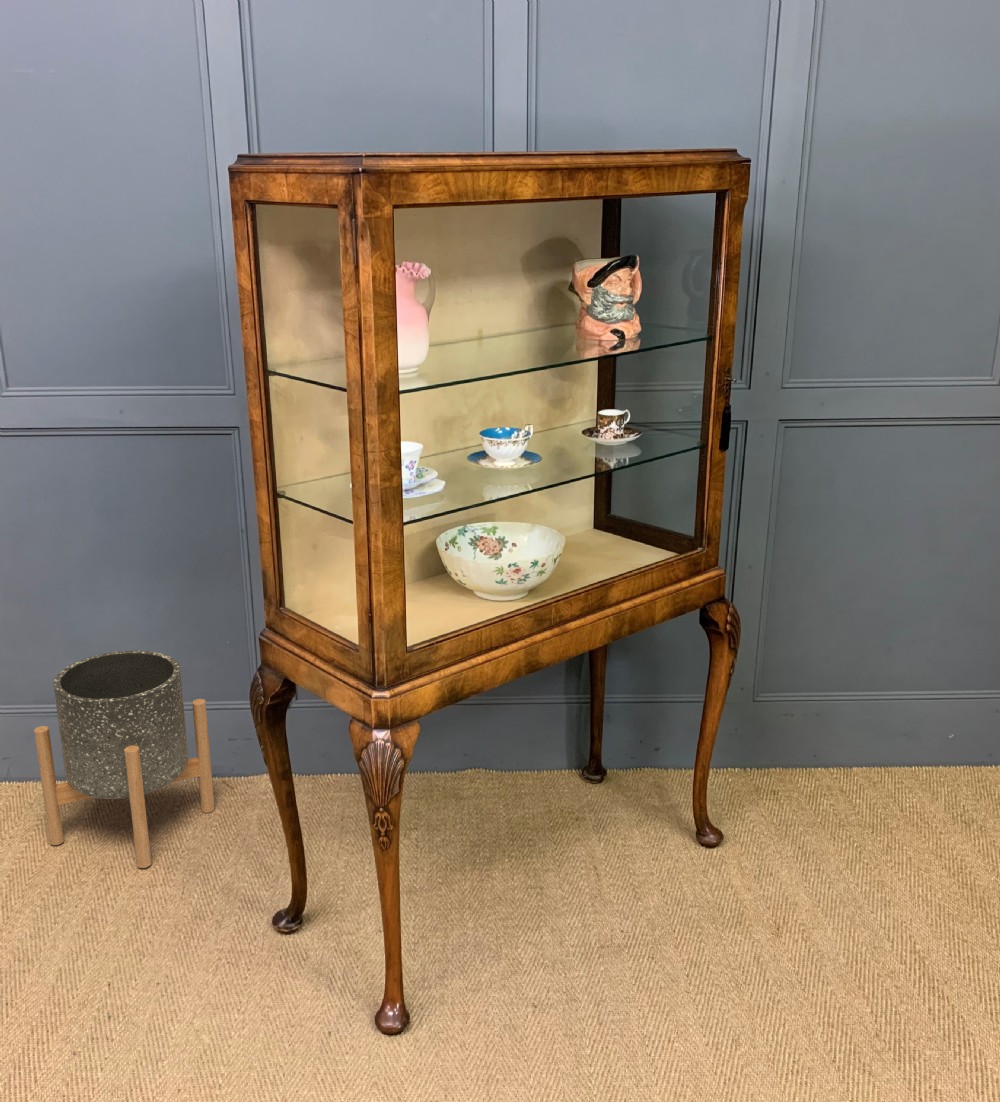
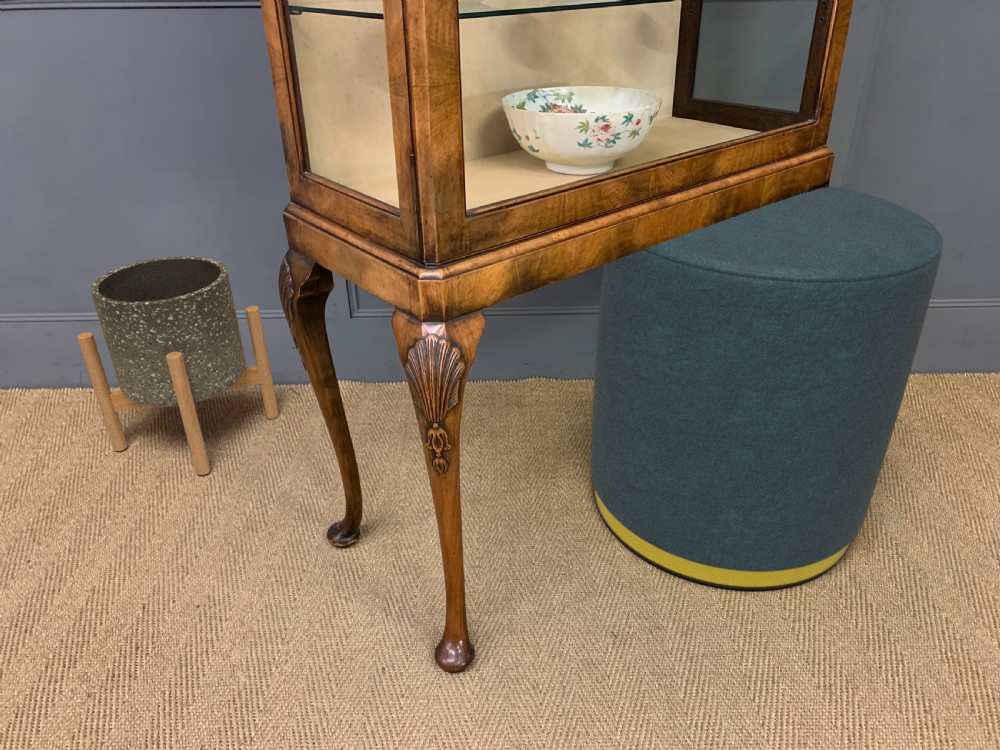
ottoman: none [523,588,796,967] -> present [590,185,943,590]

